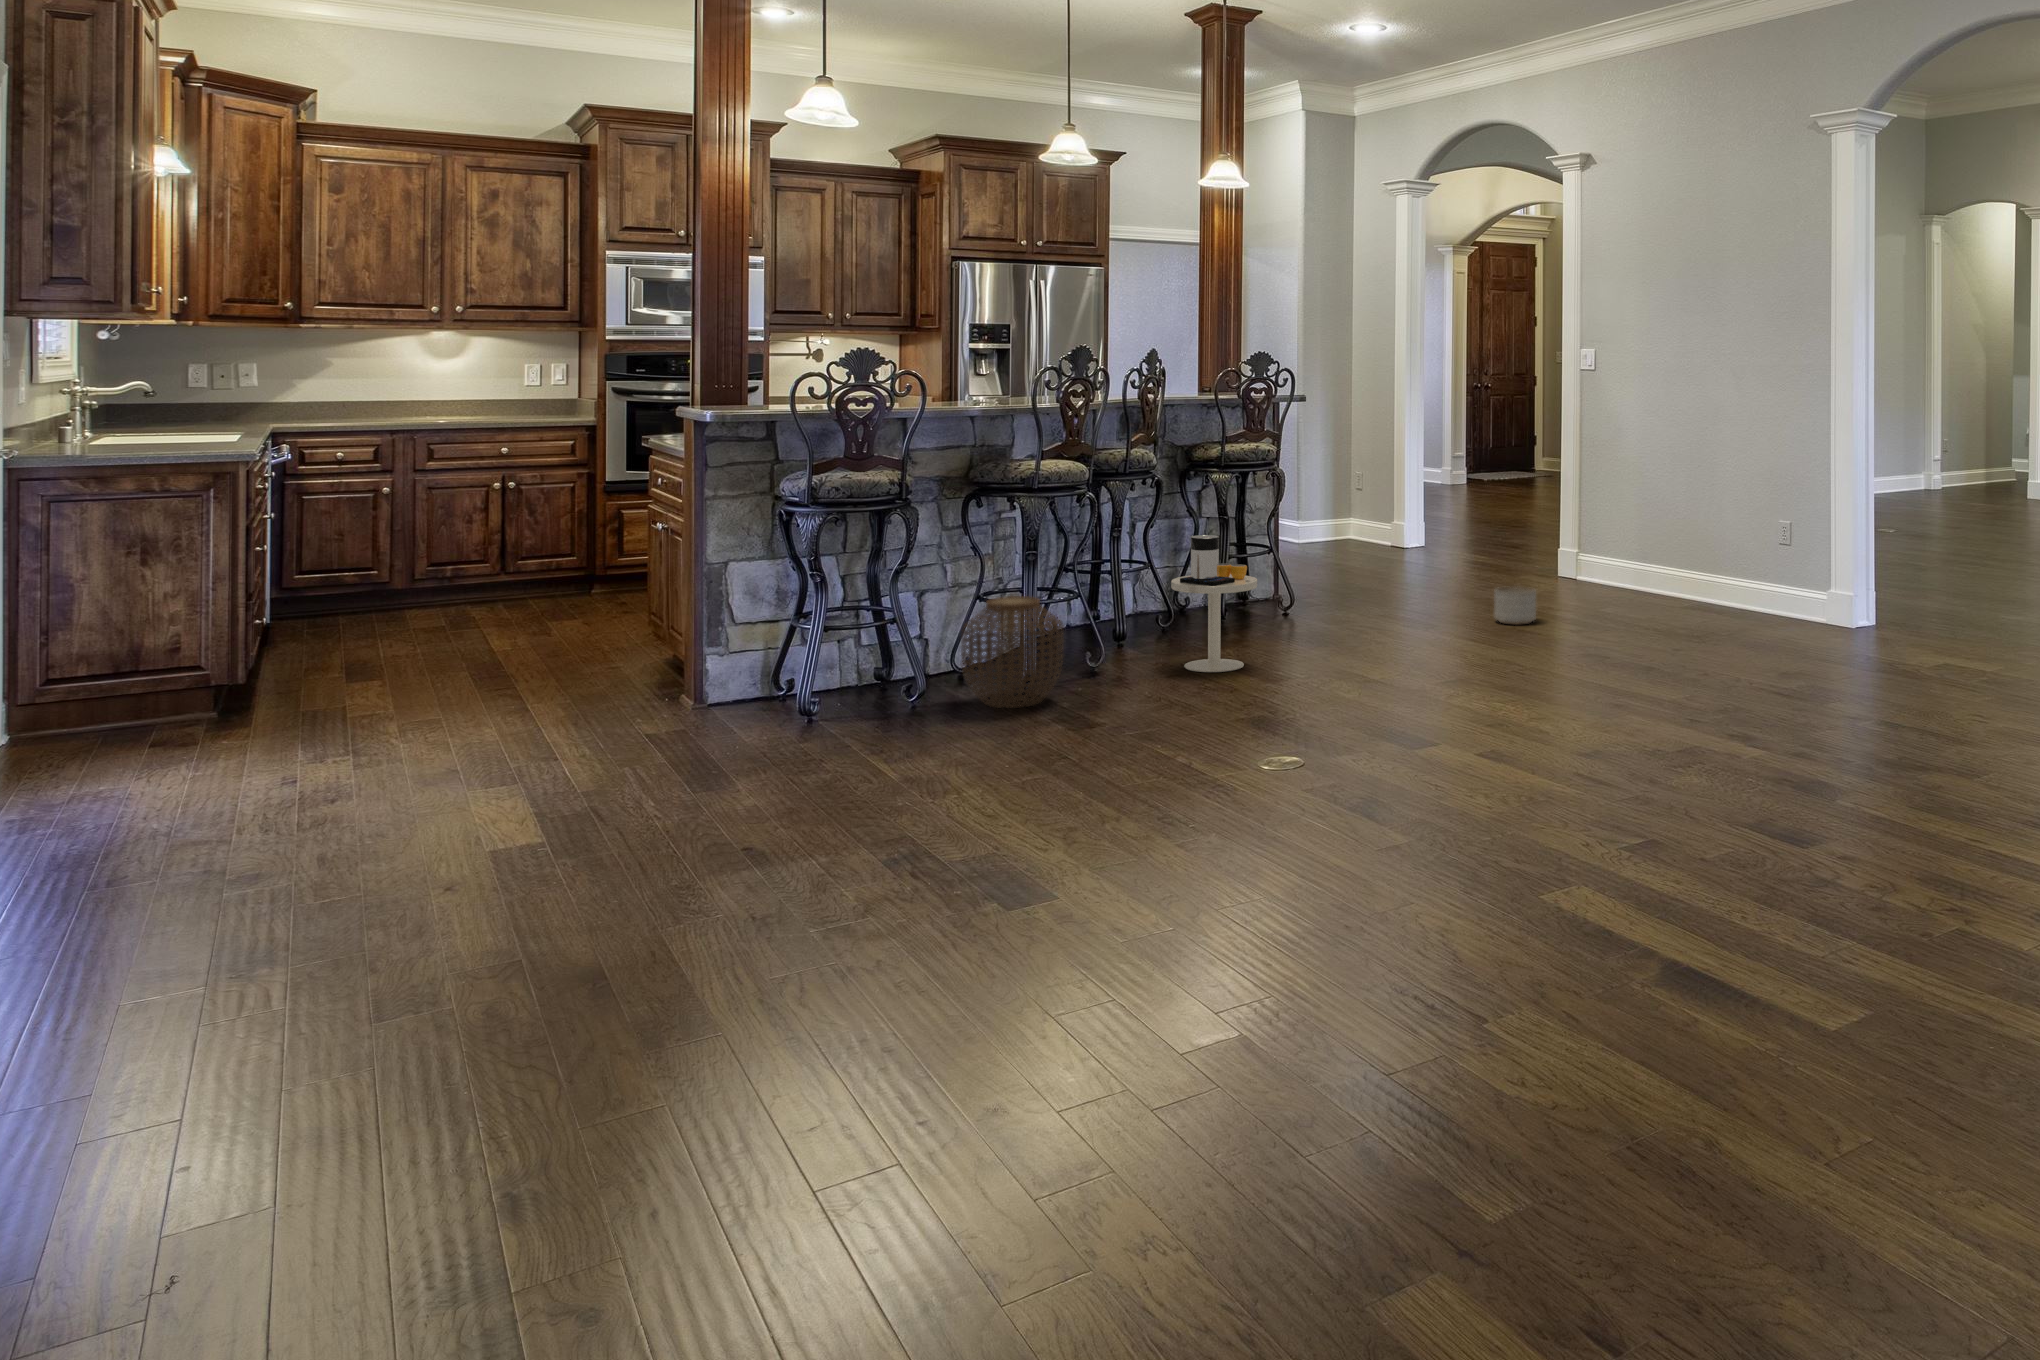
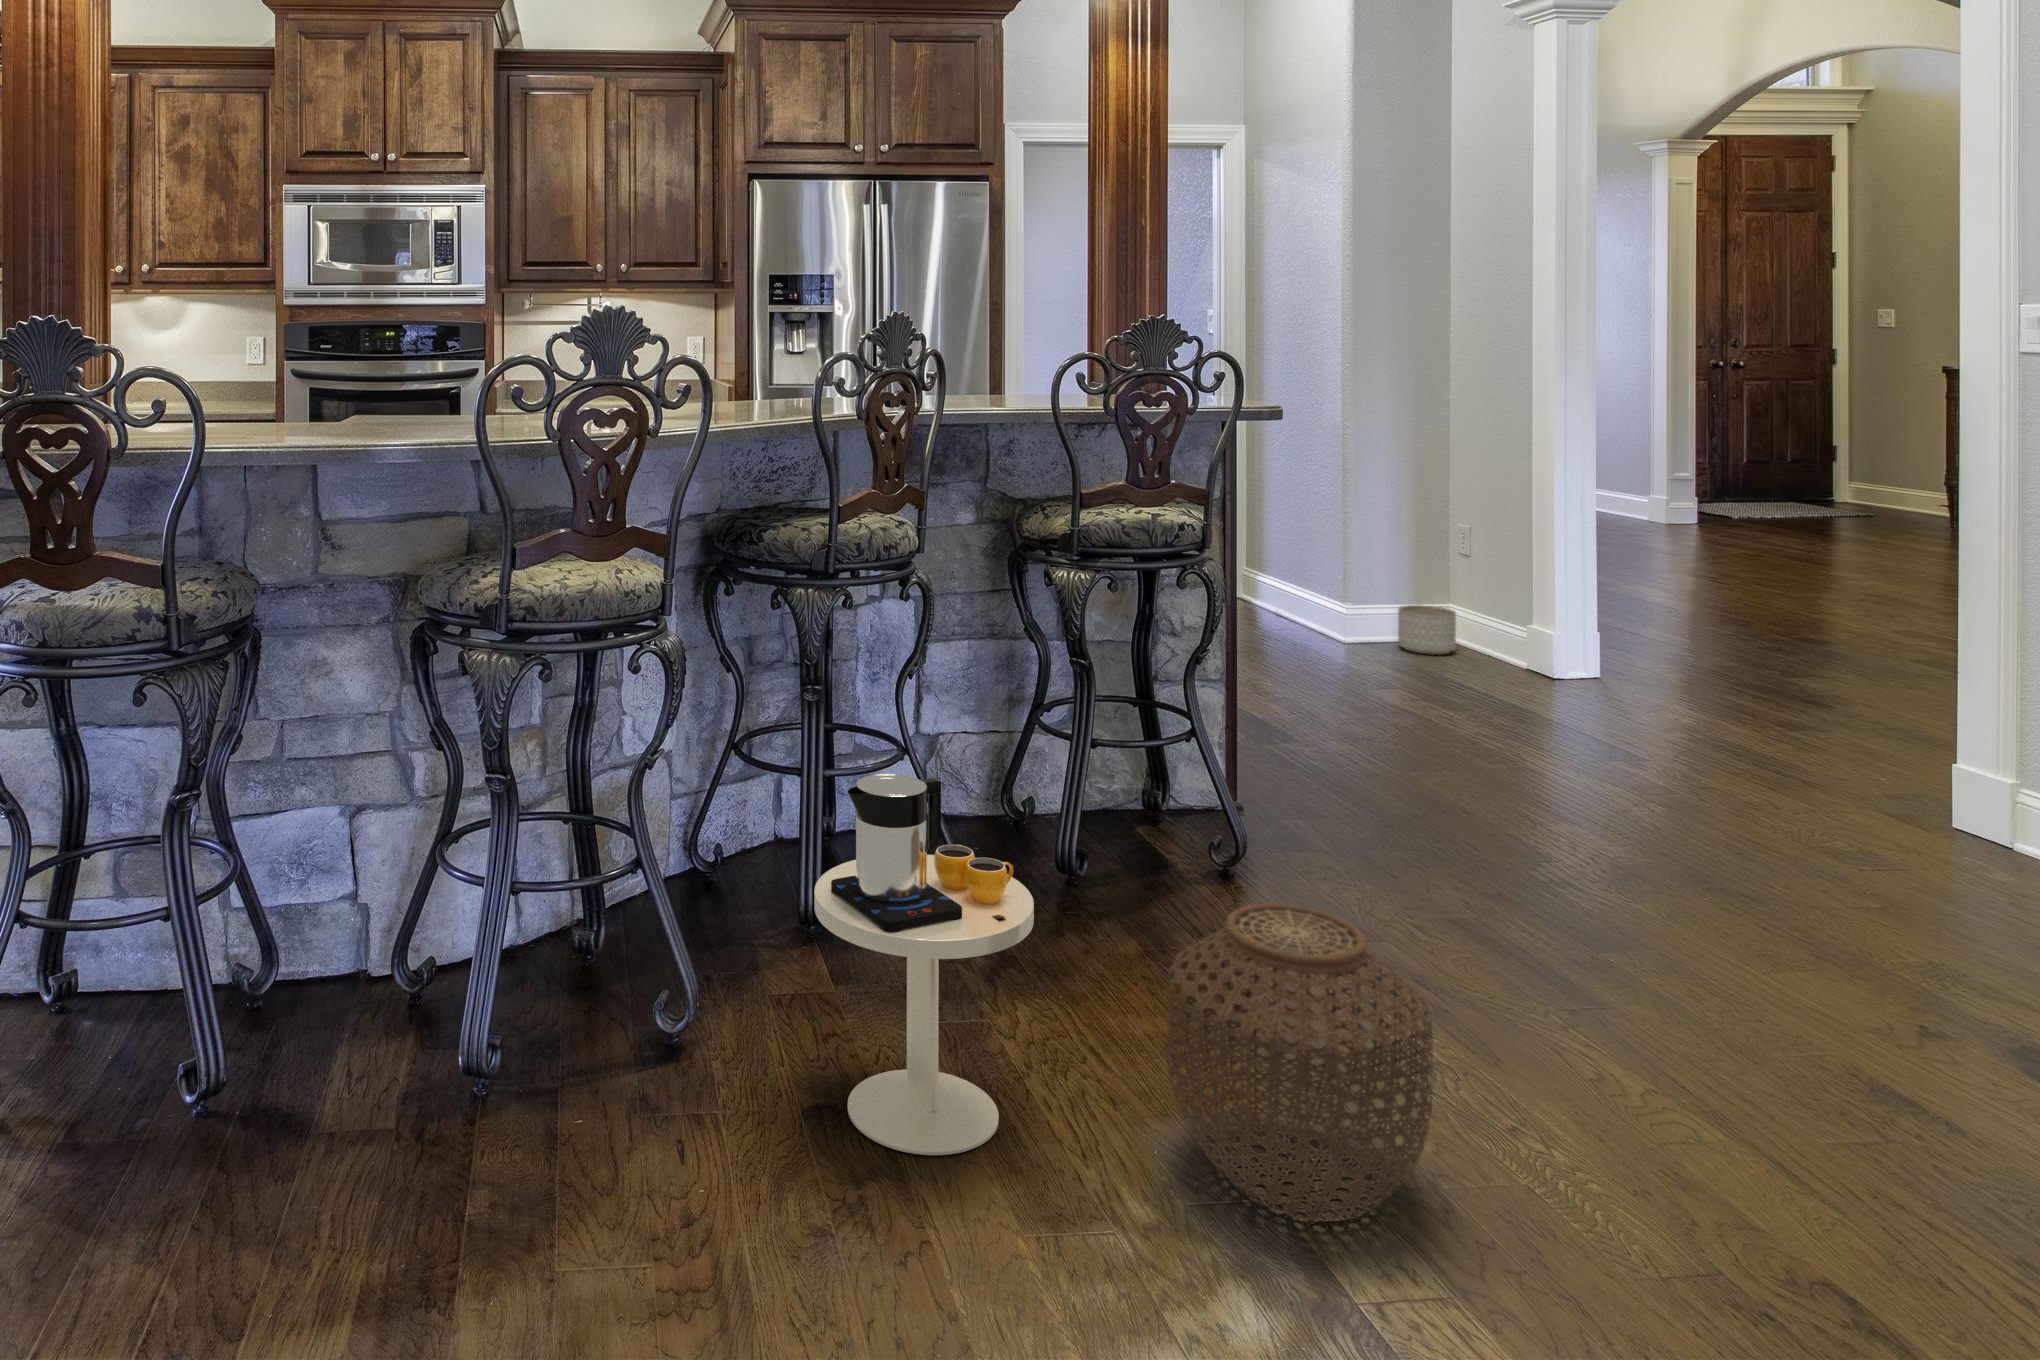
planter: present [1494,586,1536,625] -> present [1398,605,1456,655]
woven basket: present [962,596,1064,708] -> present [1167,904,1433,1222]

